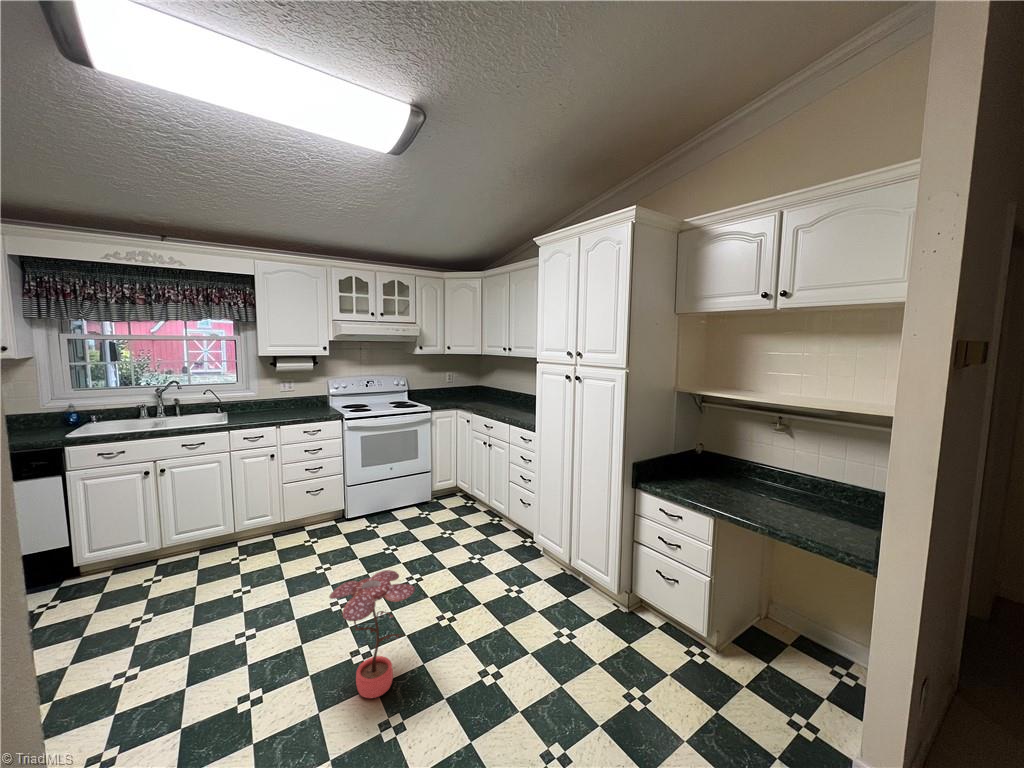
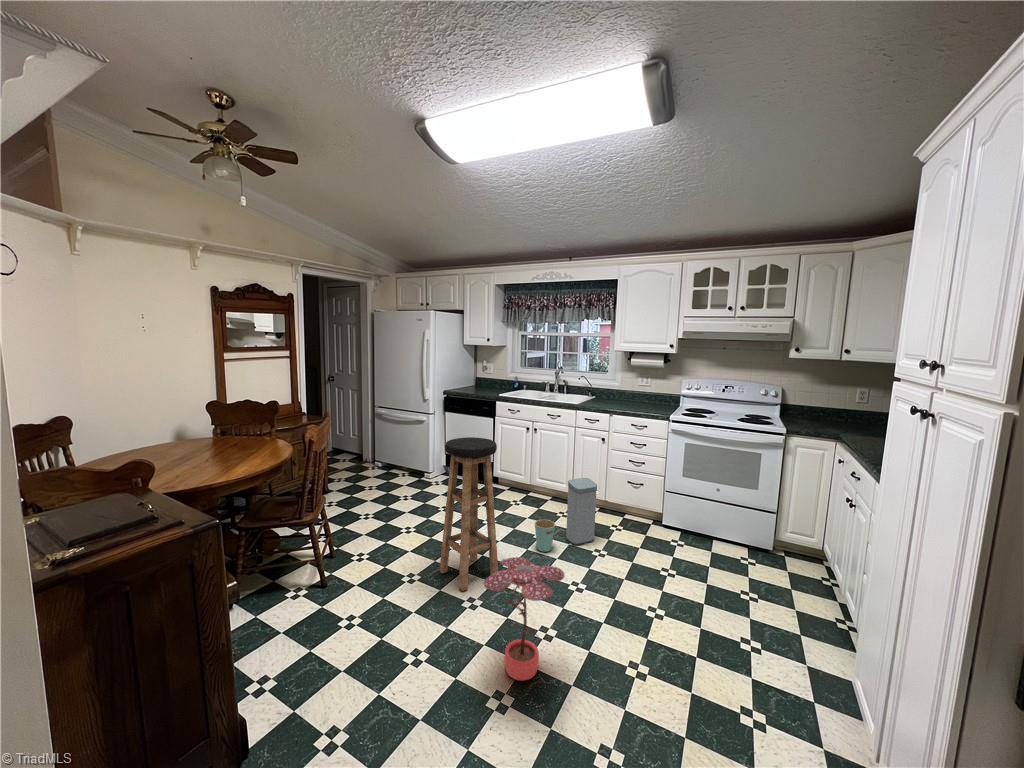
bar stool: none [141,485,244,706] -> present [440,437,498,591]
trash can: none [248,500,306,602] -> present [535,478,597,552]

